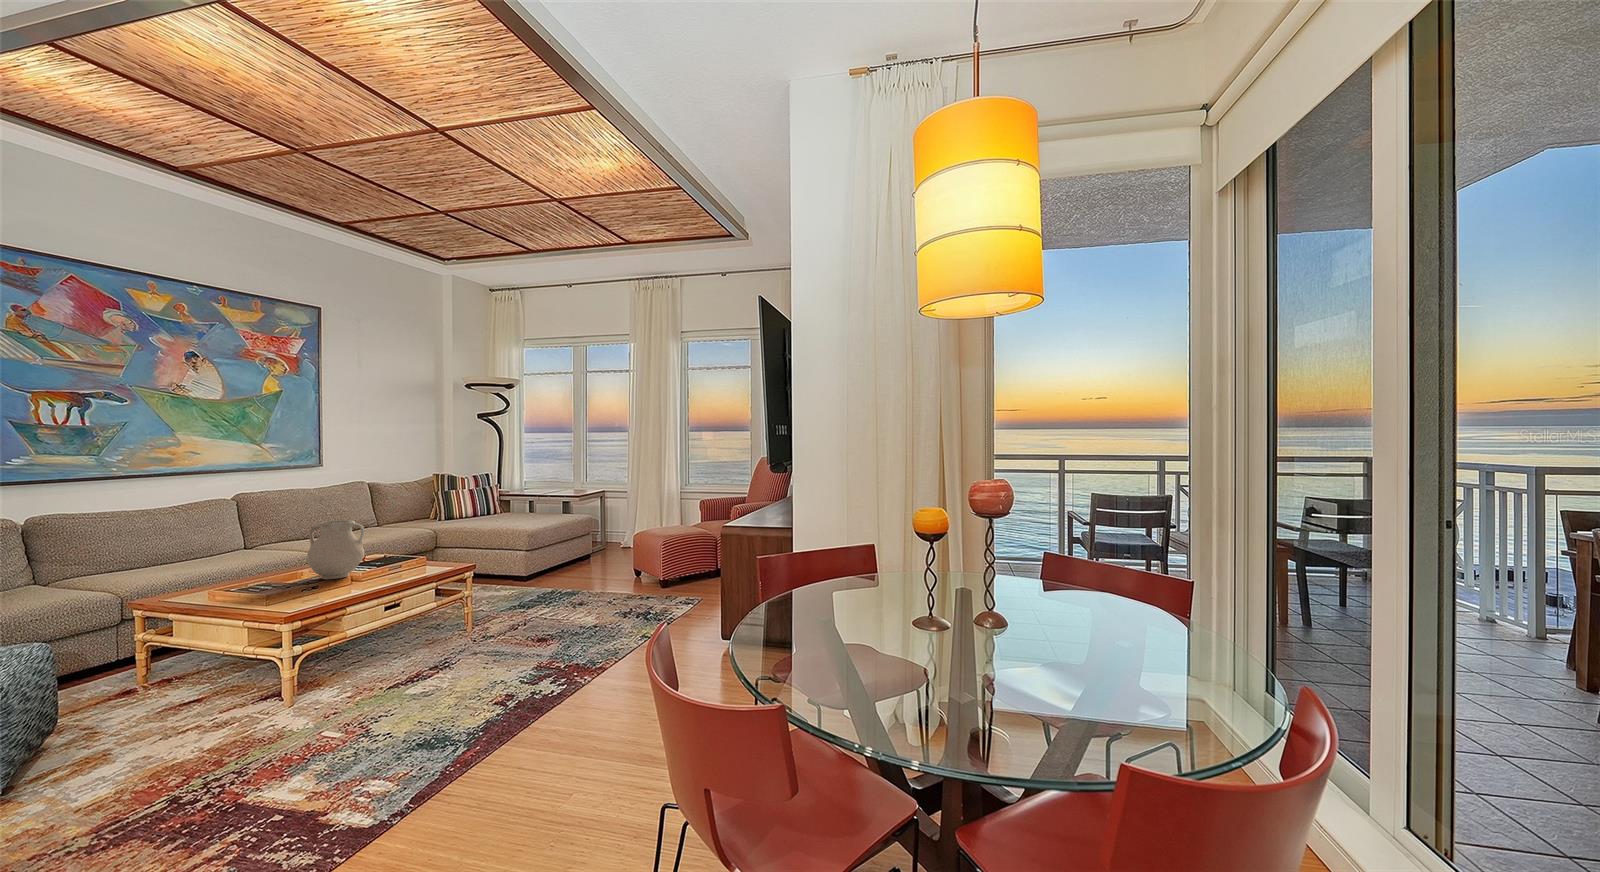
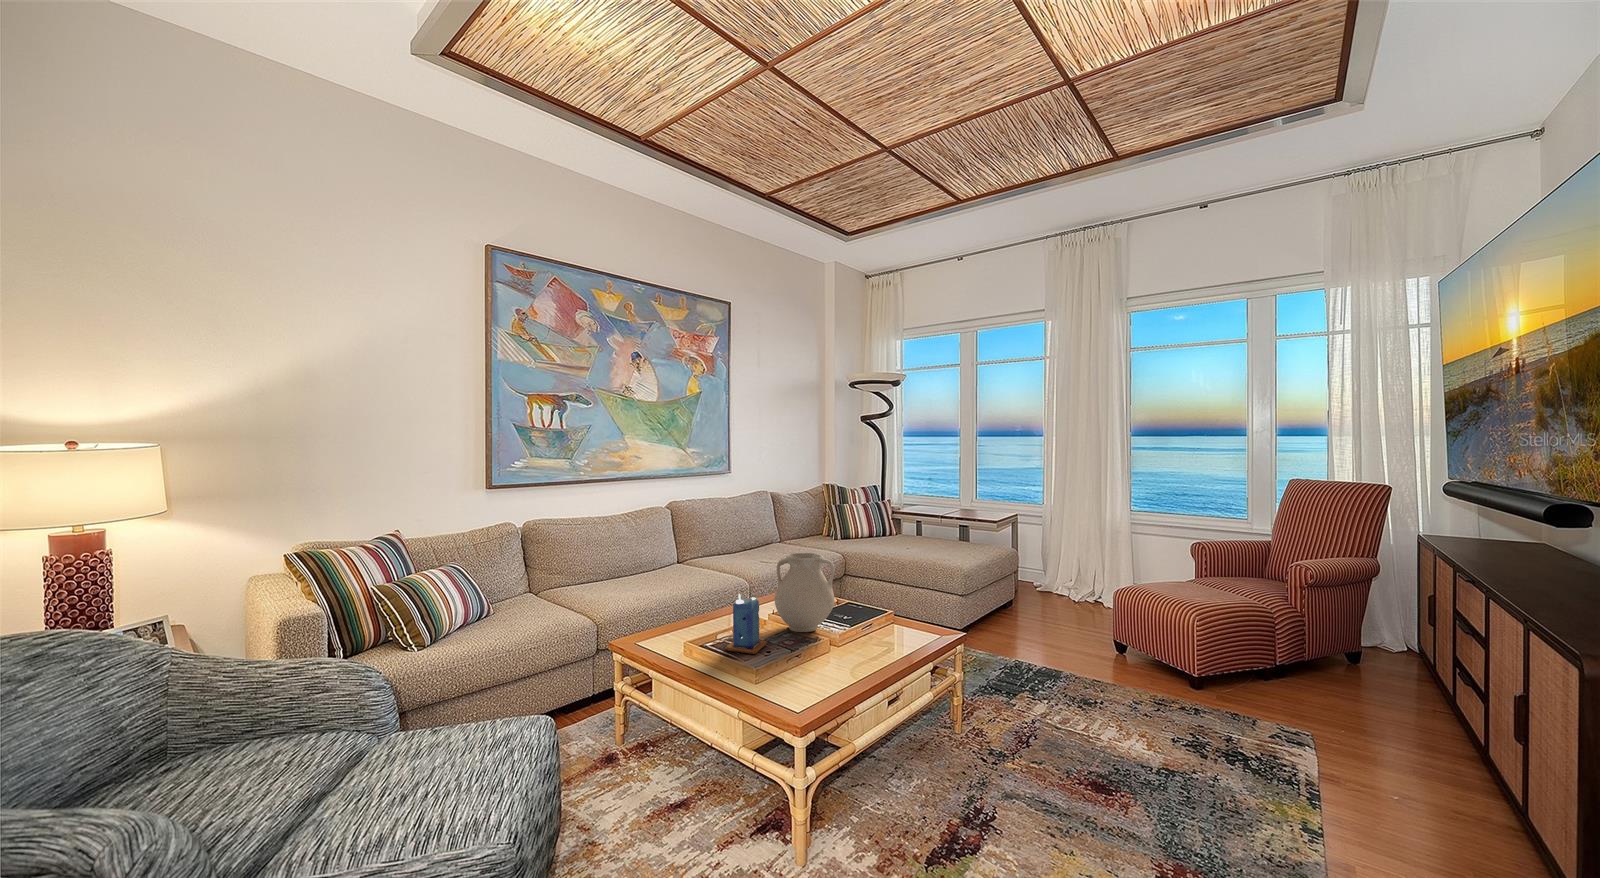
candle: none [245,551,289,595] -> present [726,594,767,654]

